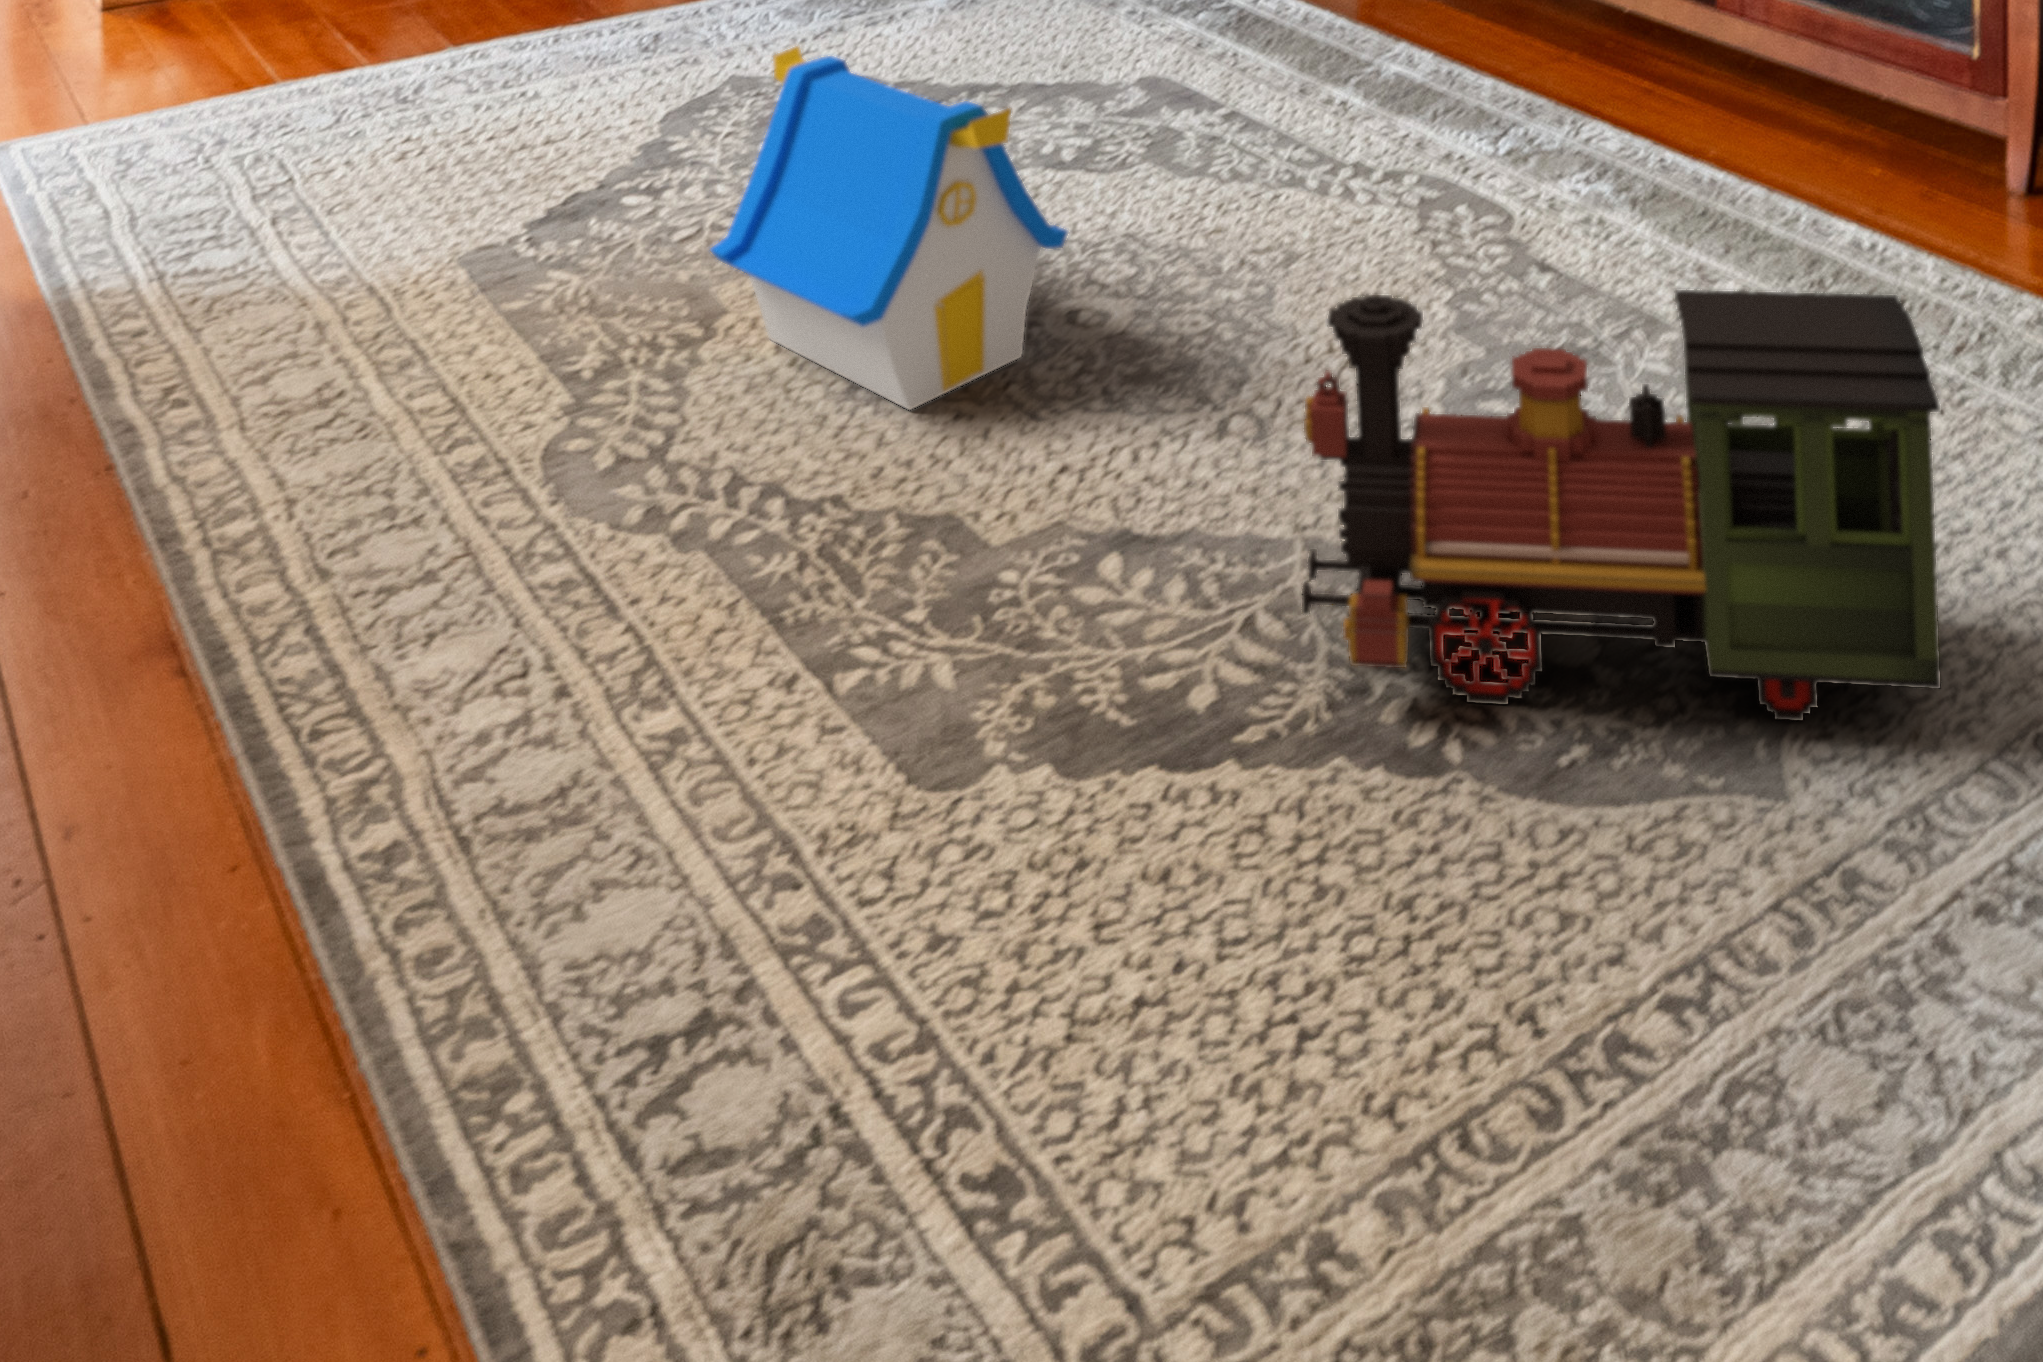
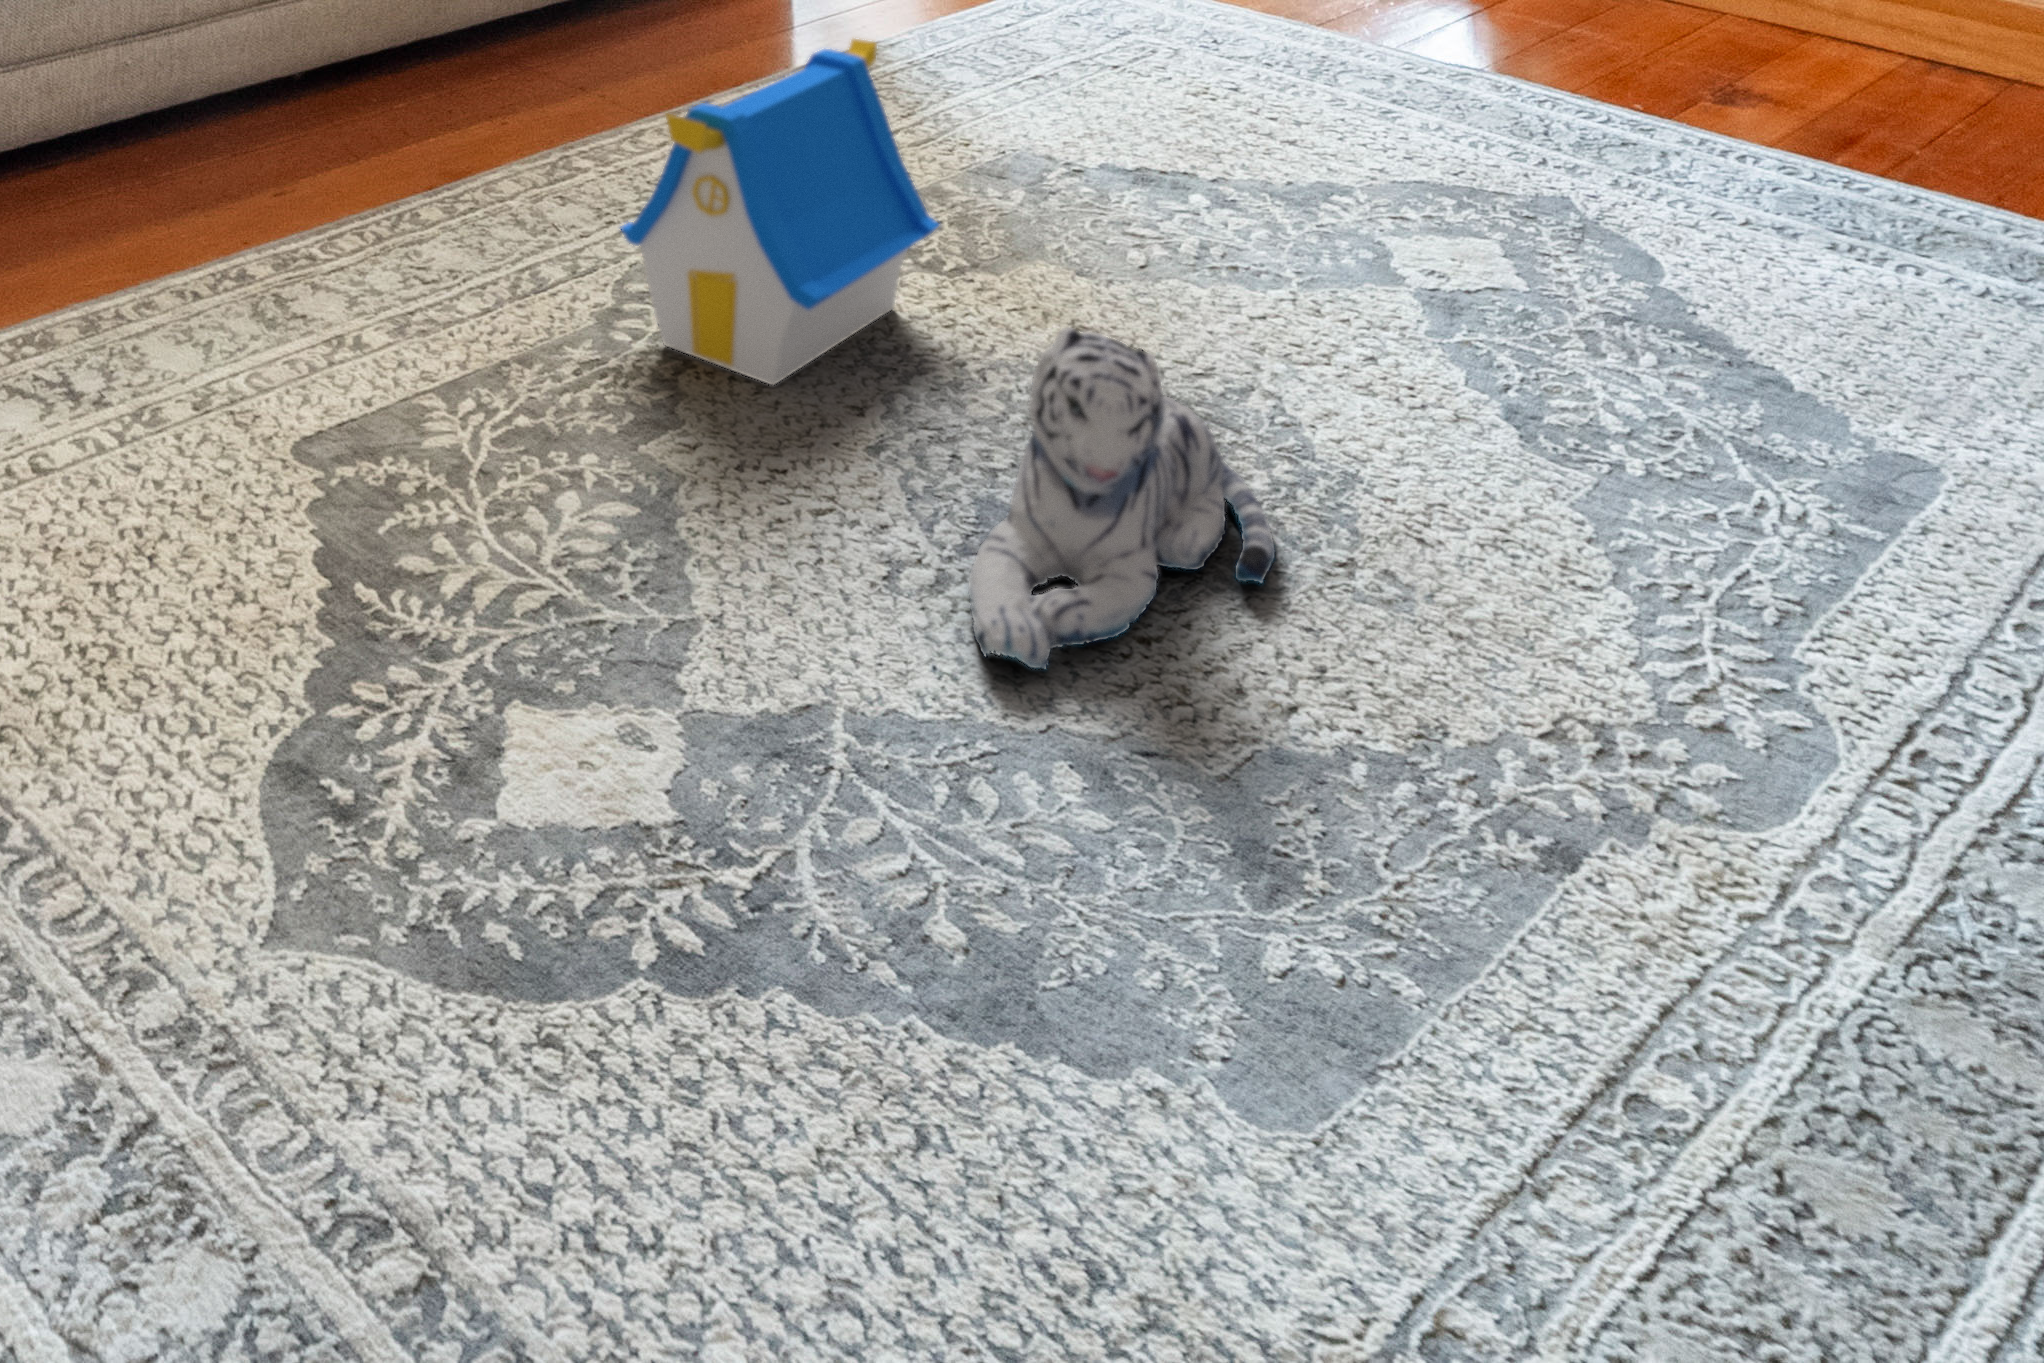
plush toy: none [1206,58,1505,304] -> present [968,327,1276,669]
toy train: present [1302,290,1941,721] -> none [25,280,384,862]

